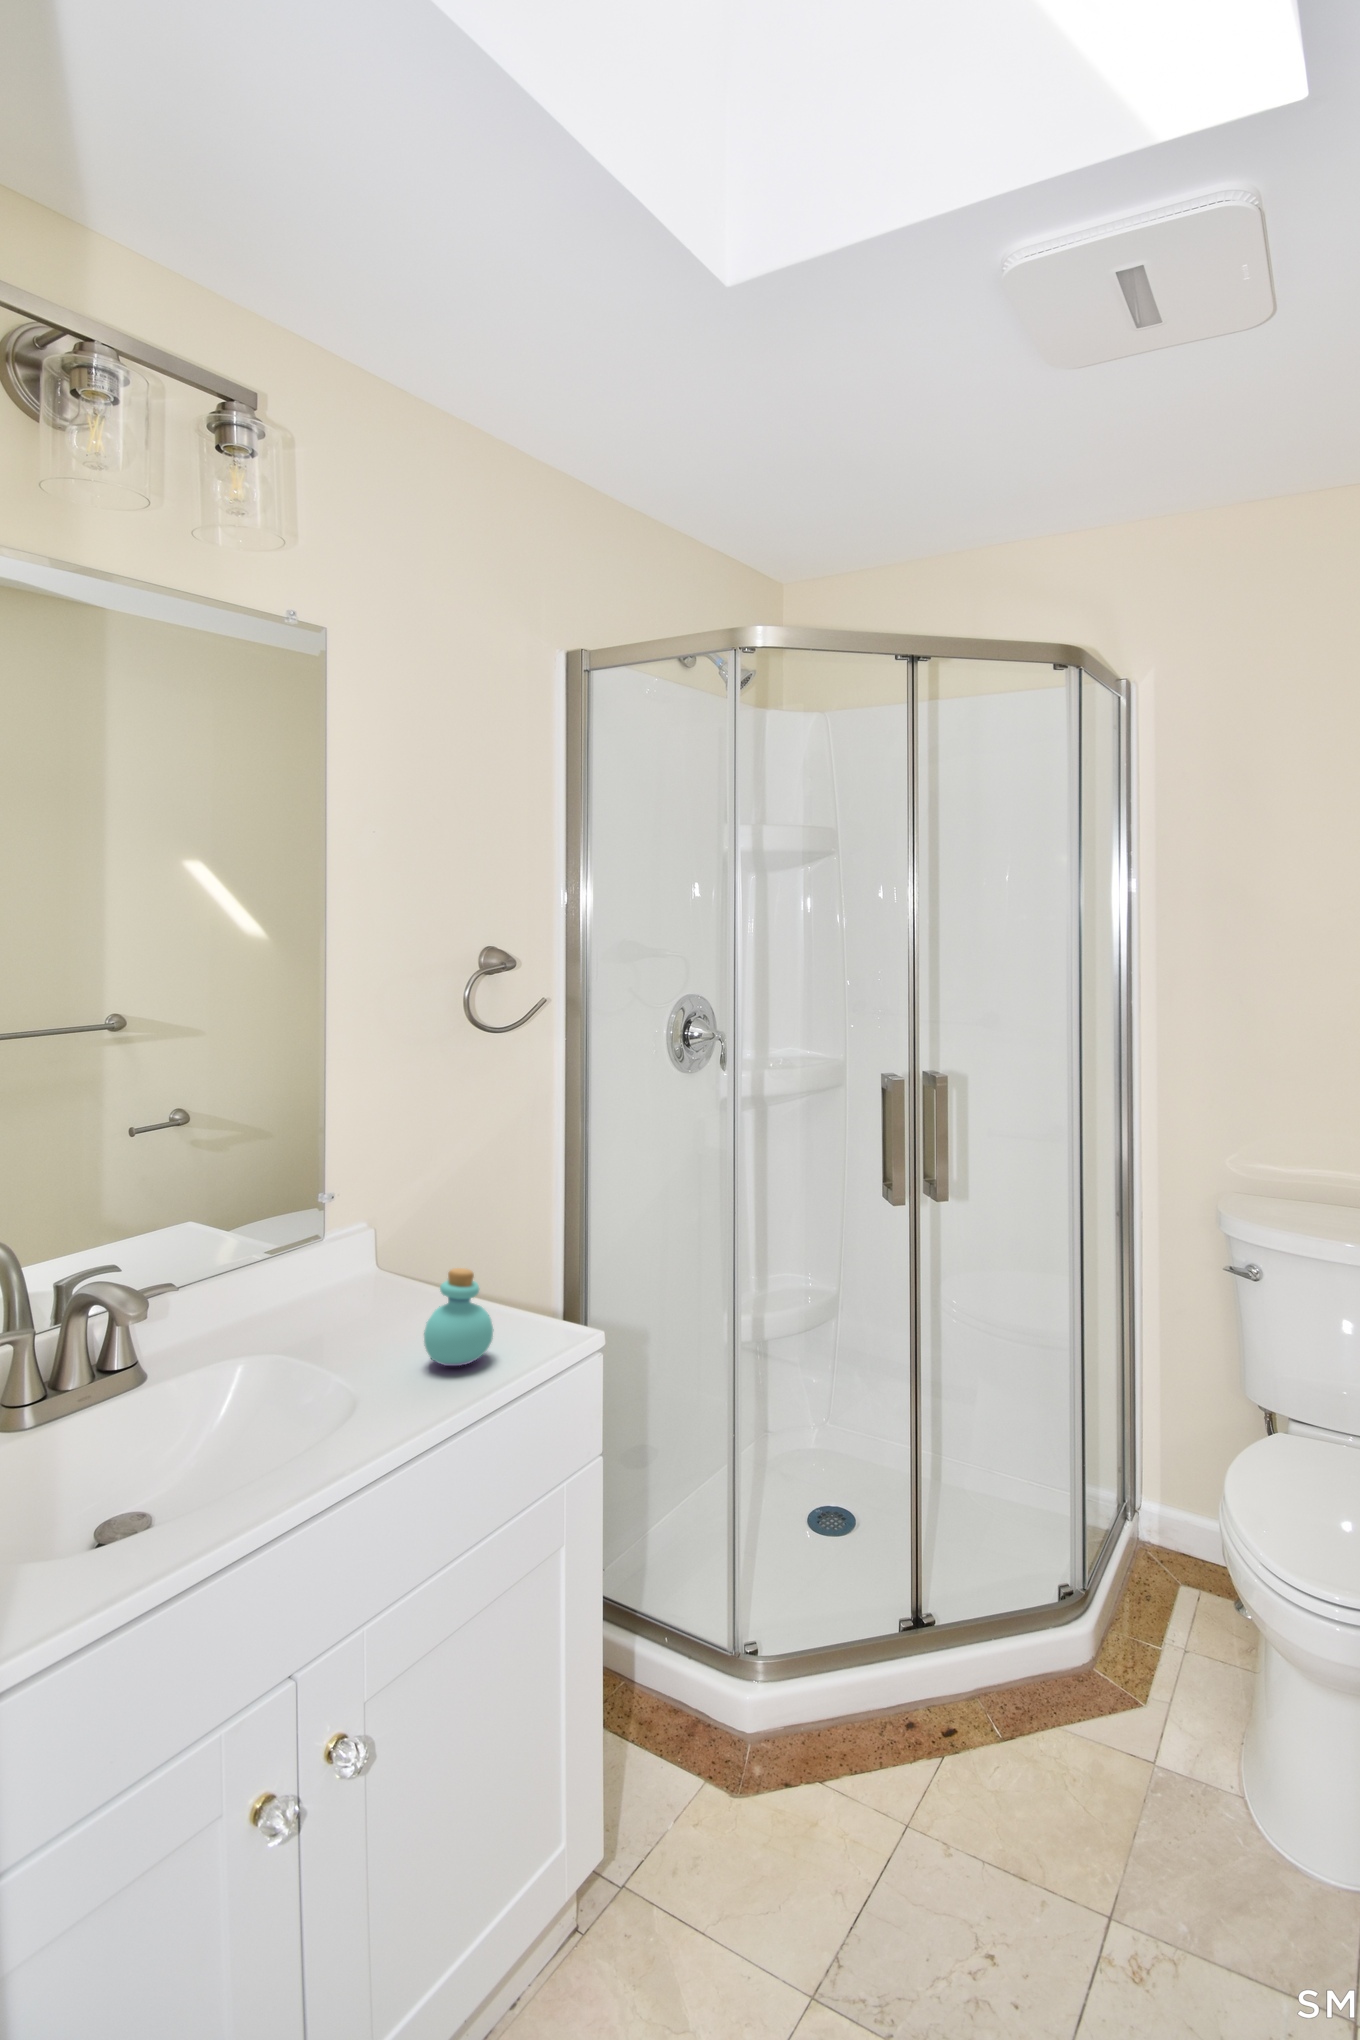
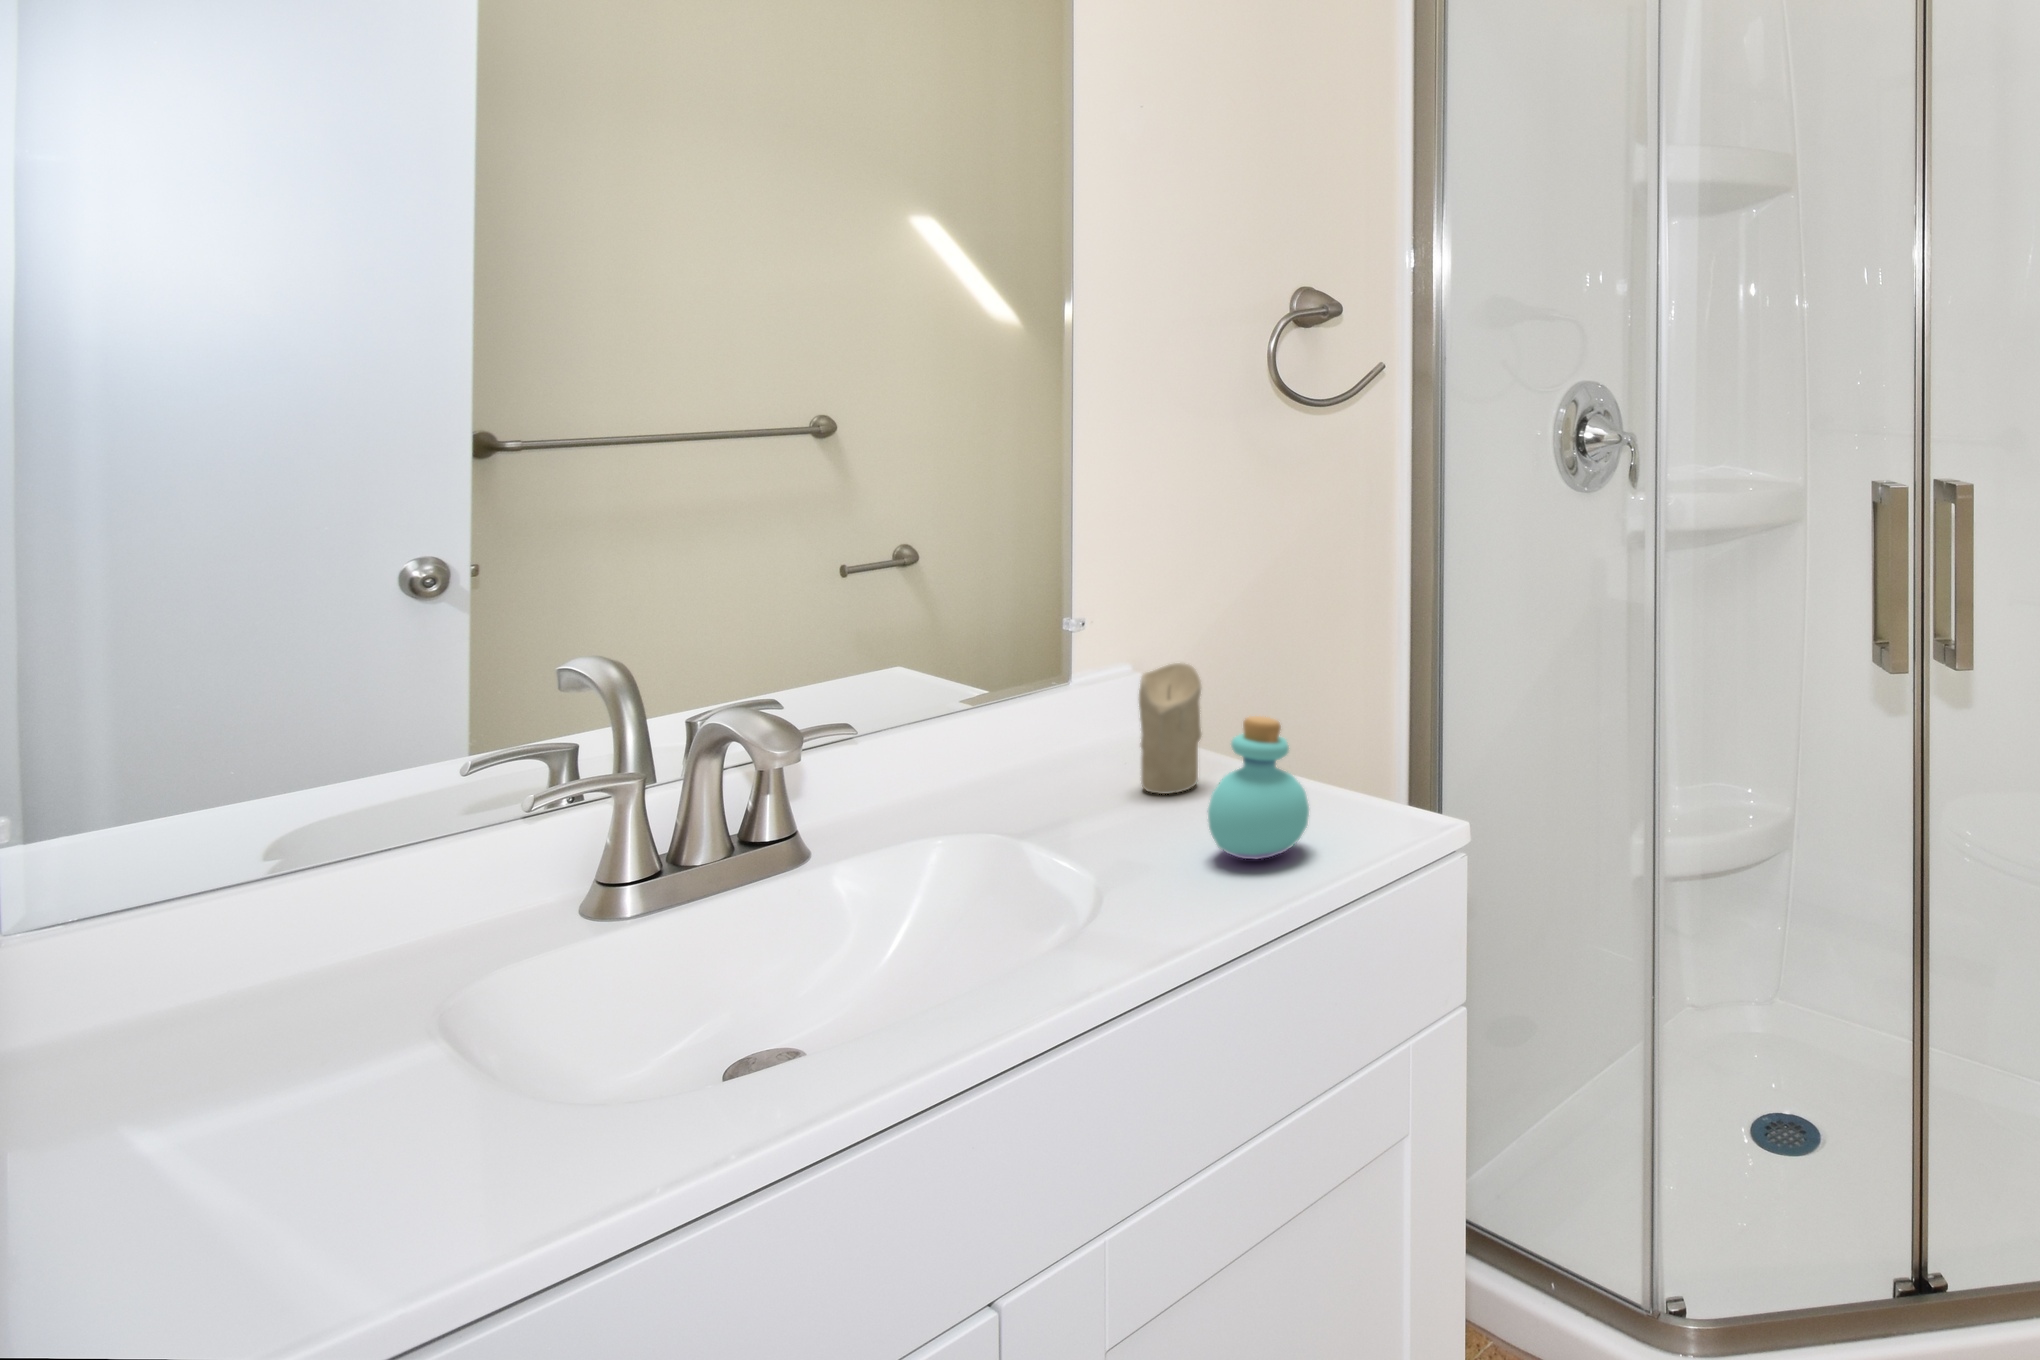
candle: none [374,1225,418,1318] -> present [1139,663,1201,794]

